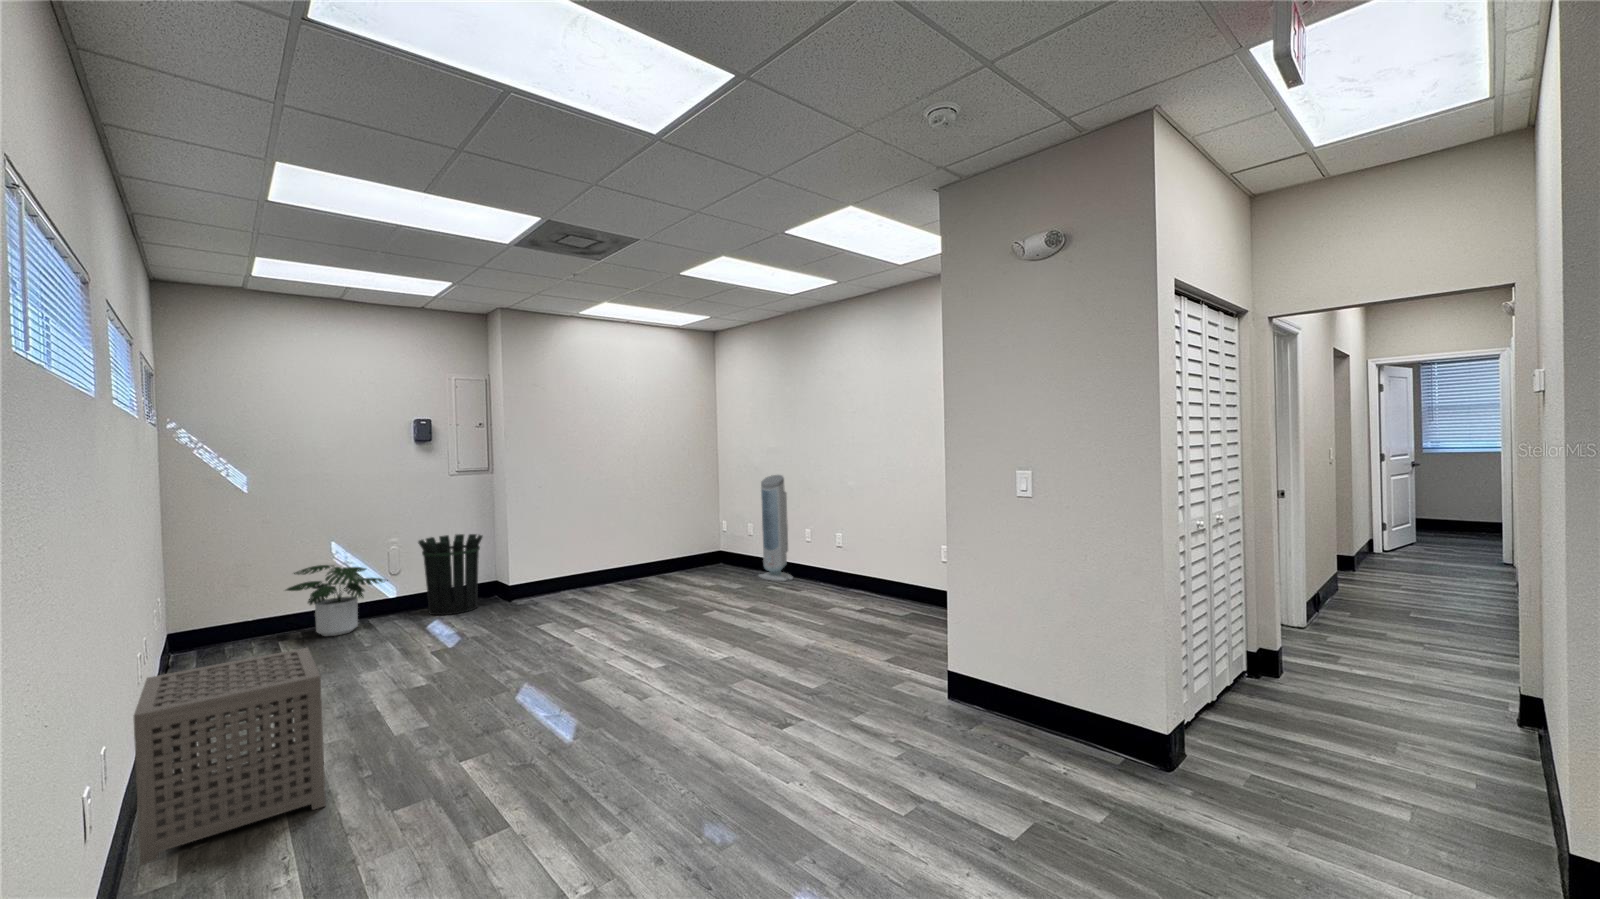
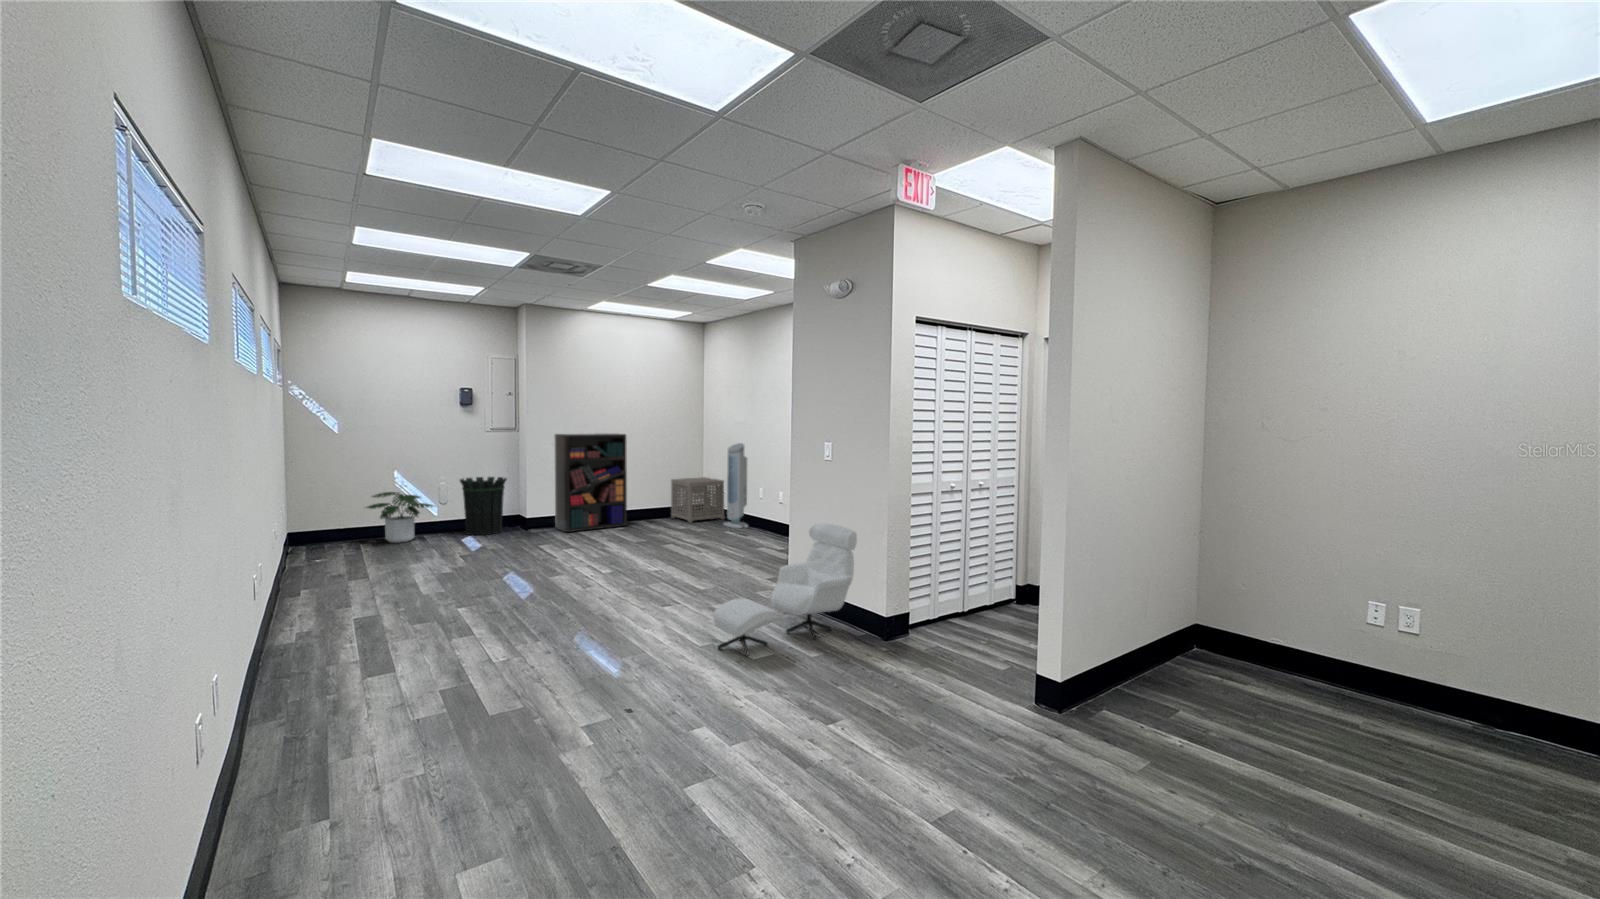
bookshelf: none [543,470,640,602] -> present [554,433,627,532]
armchair: none [915,591,1109,832] -> present [713,524,857,656]
side table: present [134,648,326,865] -> present [671,477,724,523]

